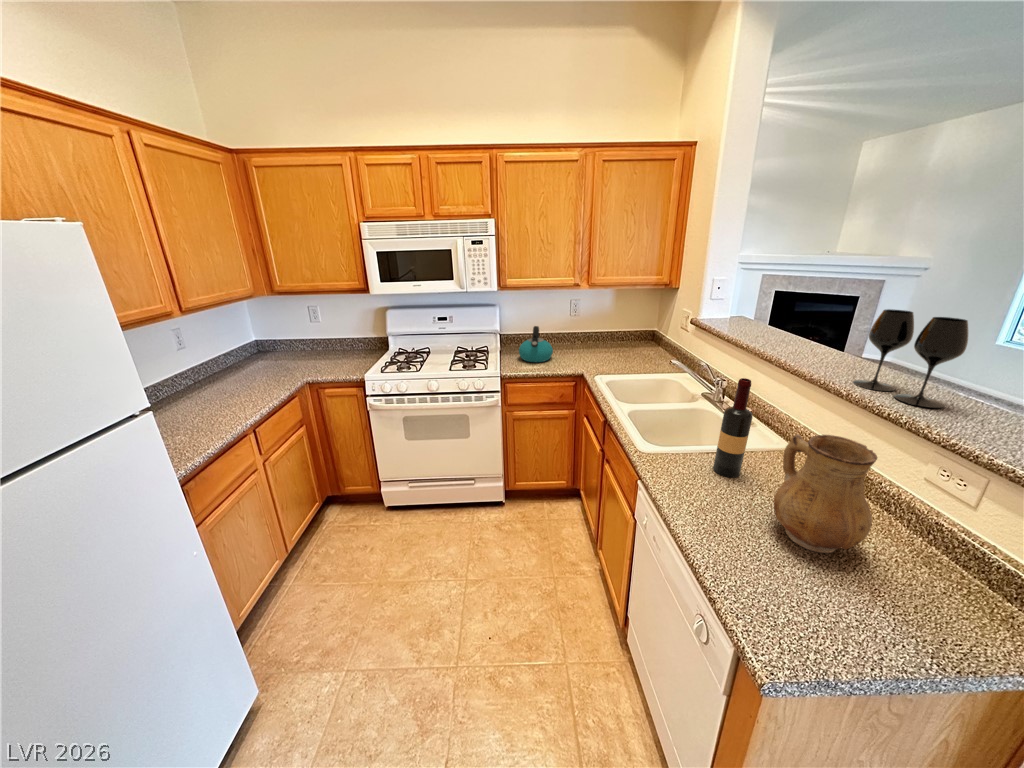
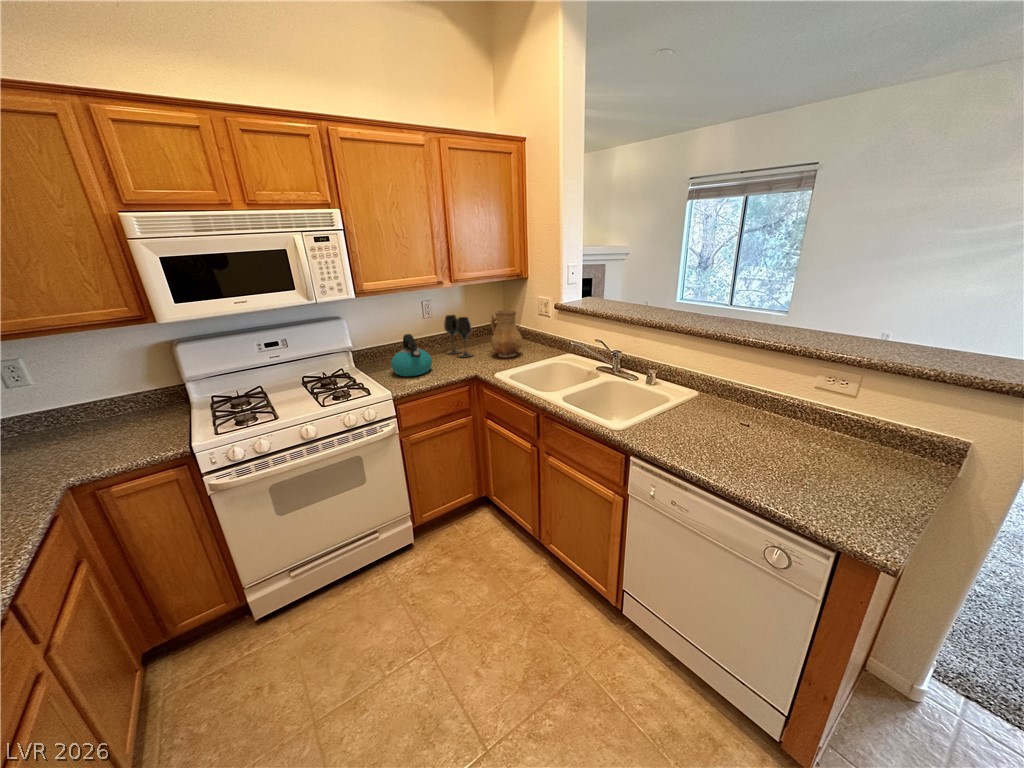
wine glass: present [853,309,968,408] -> present [444,315,473,357]
wine bottle: present [713,378,752,478] -> none [673,338,701,424]
ceramic pitcher: present [774,434,877,553] -> present [491,310,522,358]

